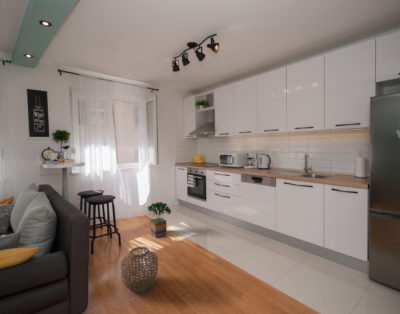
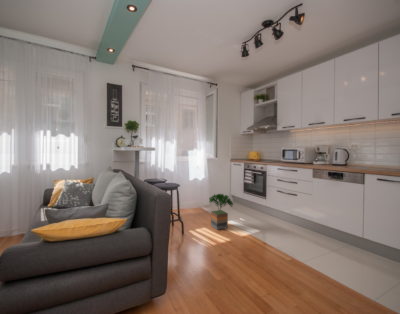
woven basket: present [121,247,158,292] -> none [194,235,232,285]

